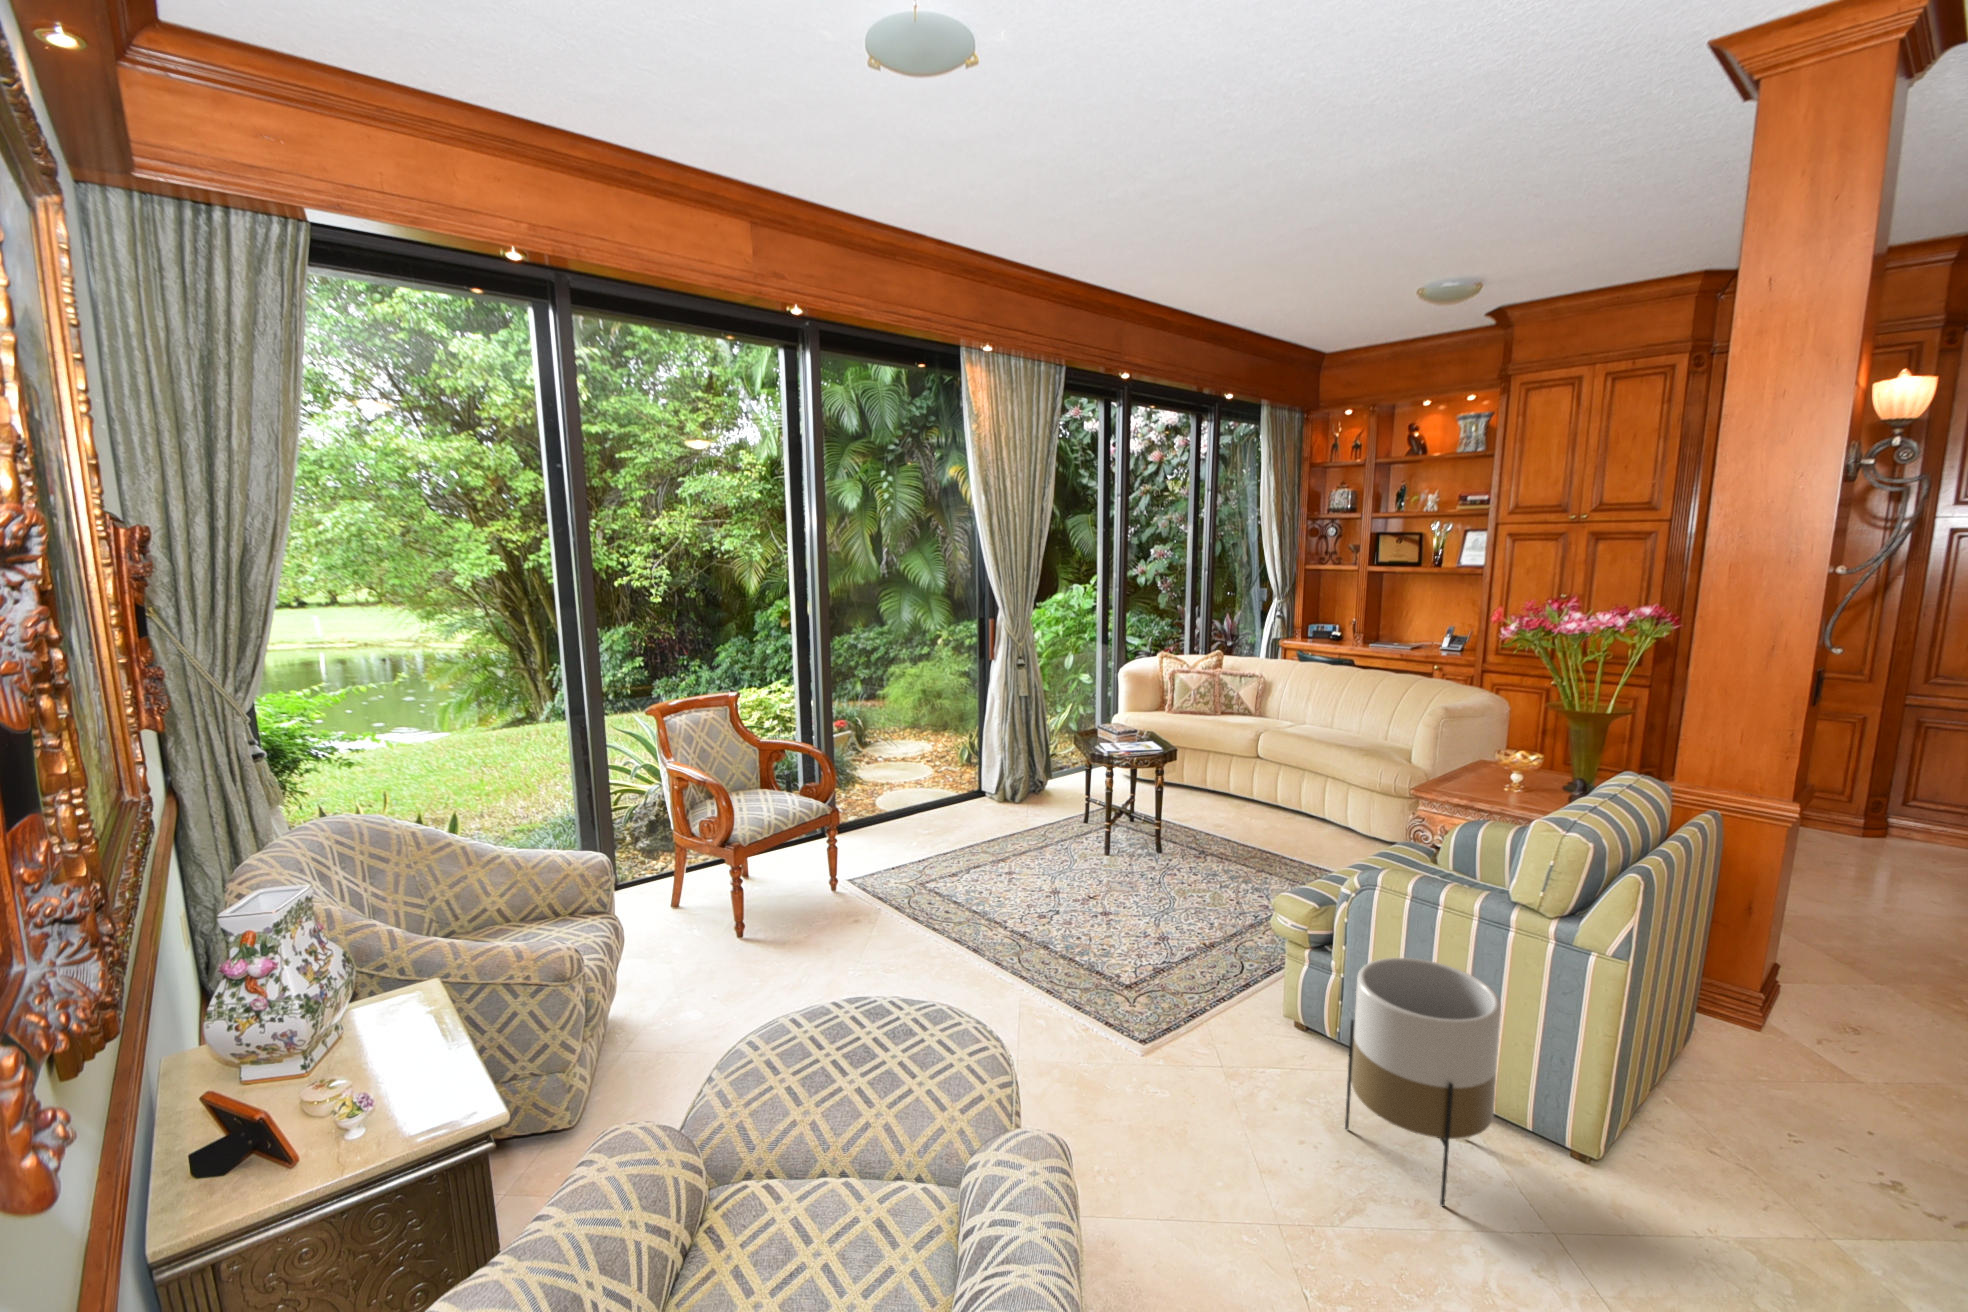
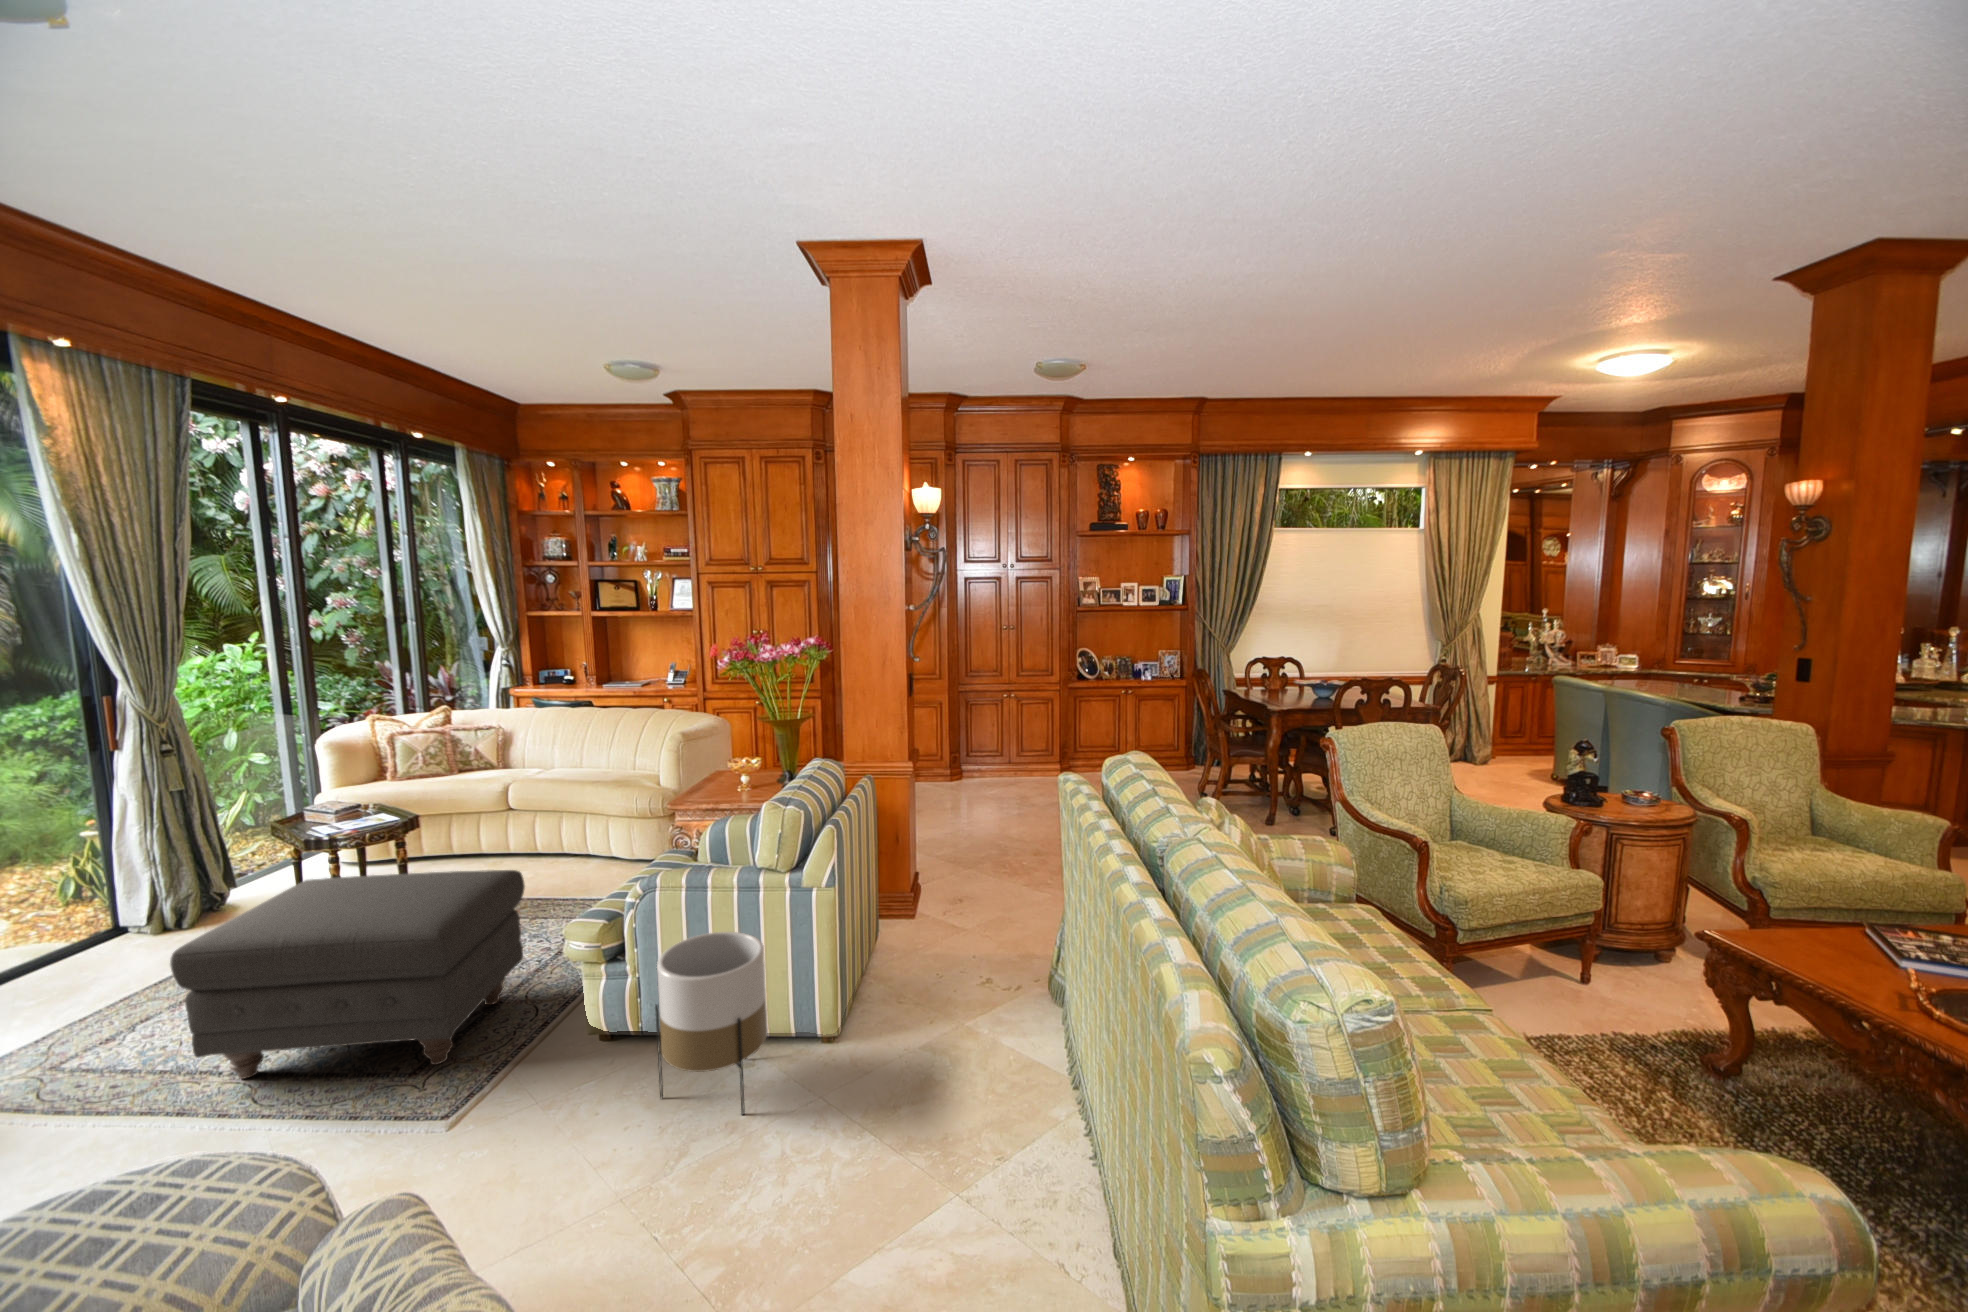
ottoman: none [989,784,1247,985] -> present [170,870,525,1079]

